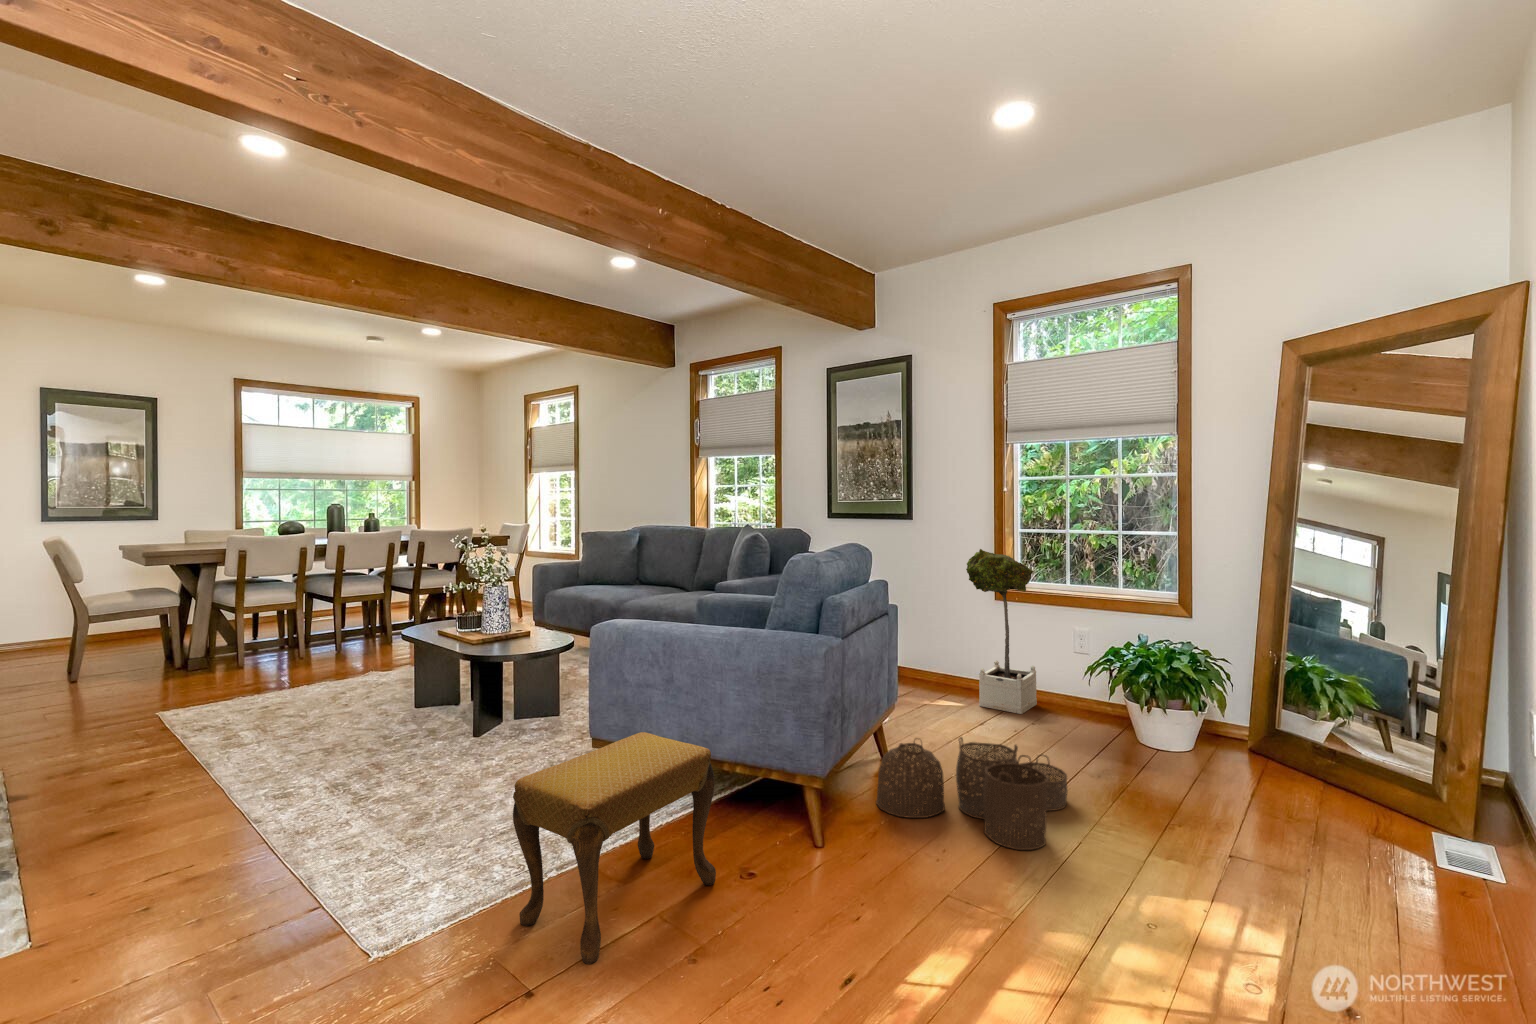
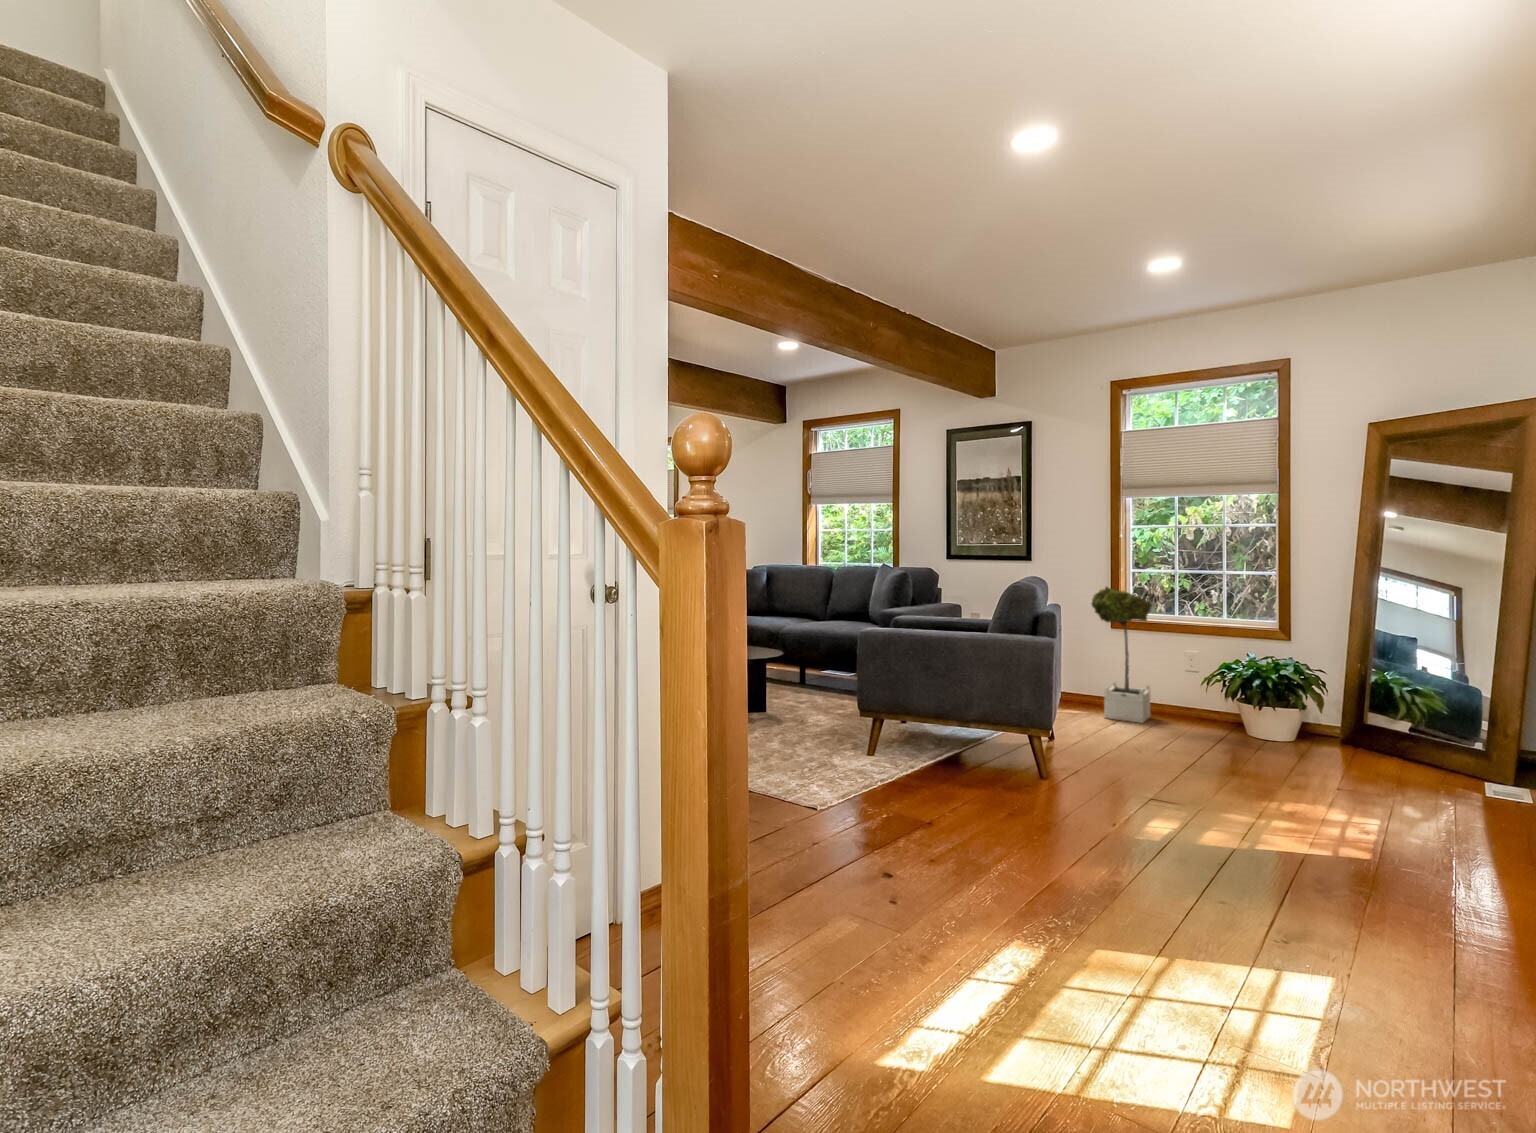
footstool: present [513,732,716,964] -> none [887,709,1004,849]
woven basket: present [876,737,1068,850] -> none [1075,723,1224,797]

